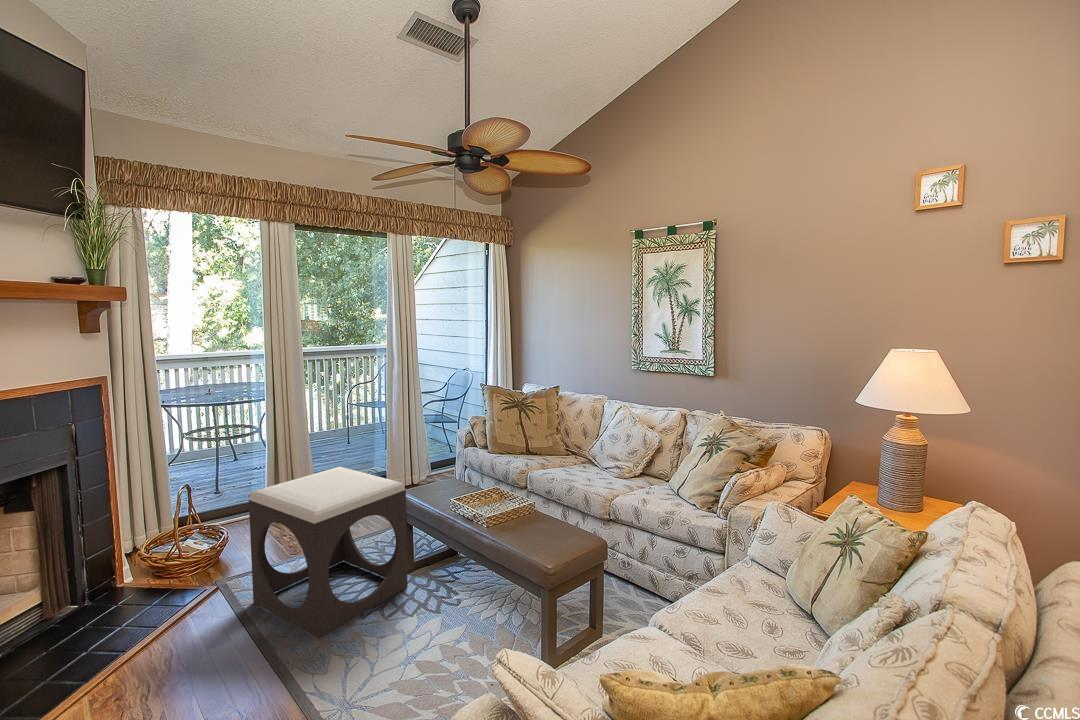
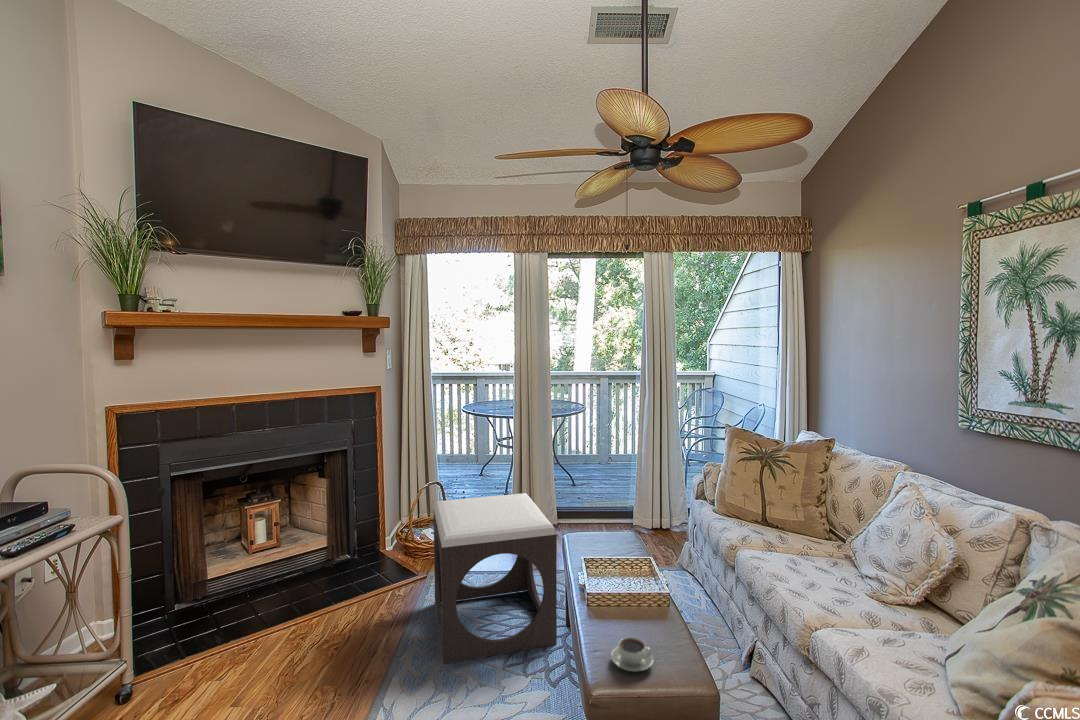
coffee cup: none [530,527,560,547] -> present [611,637,653,671]

